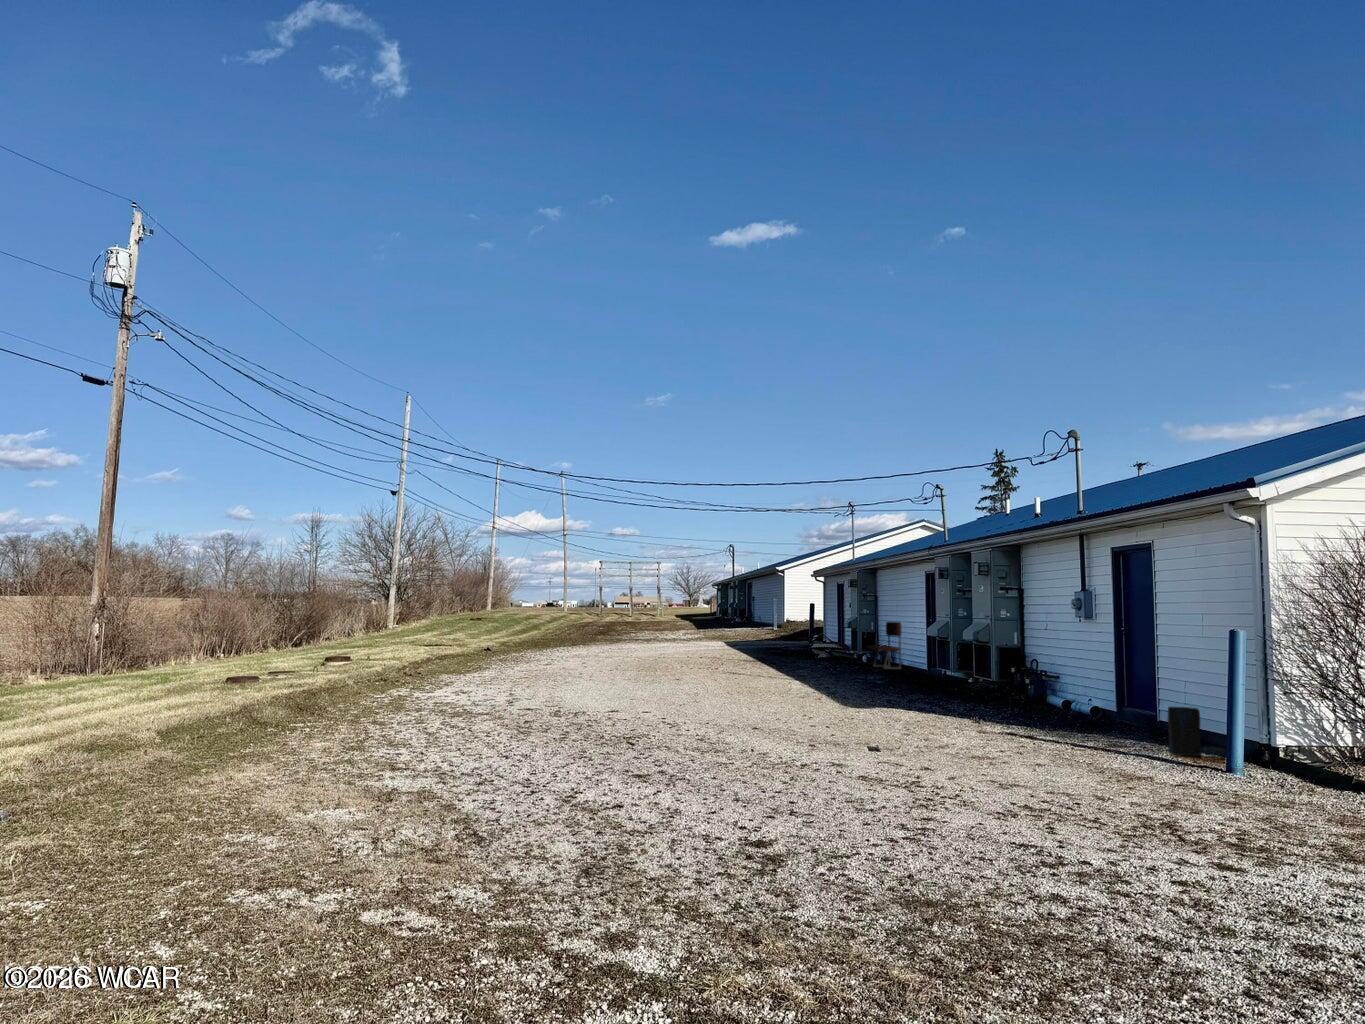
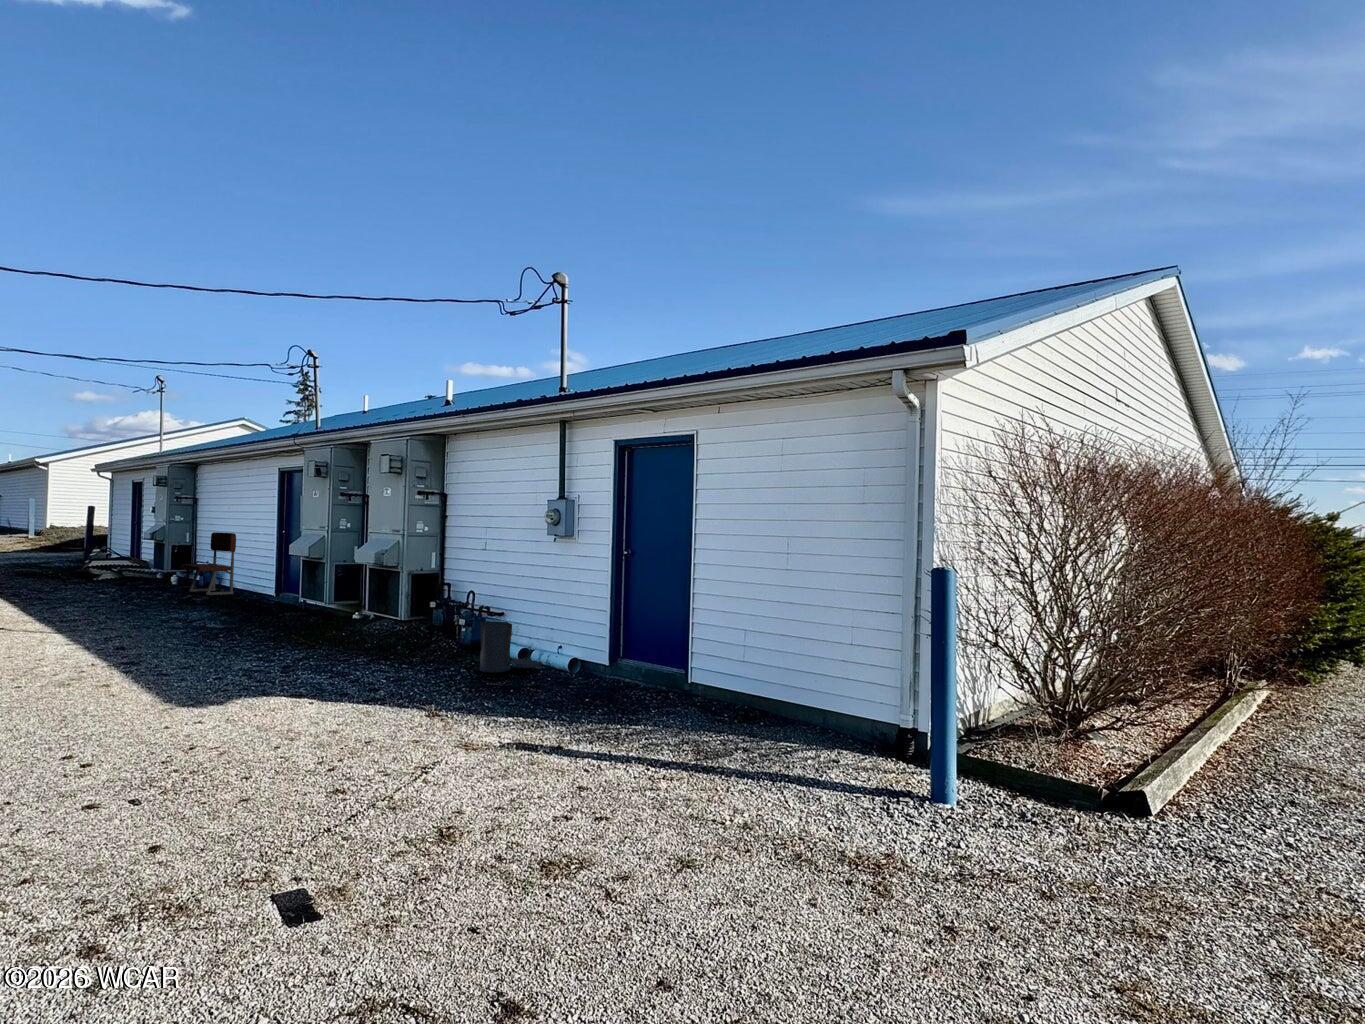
trash can: present [1167,707,1227,756] -> present [479,622,542,673]

